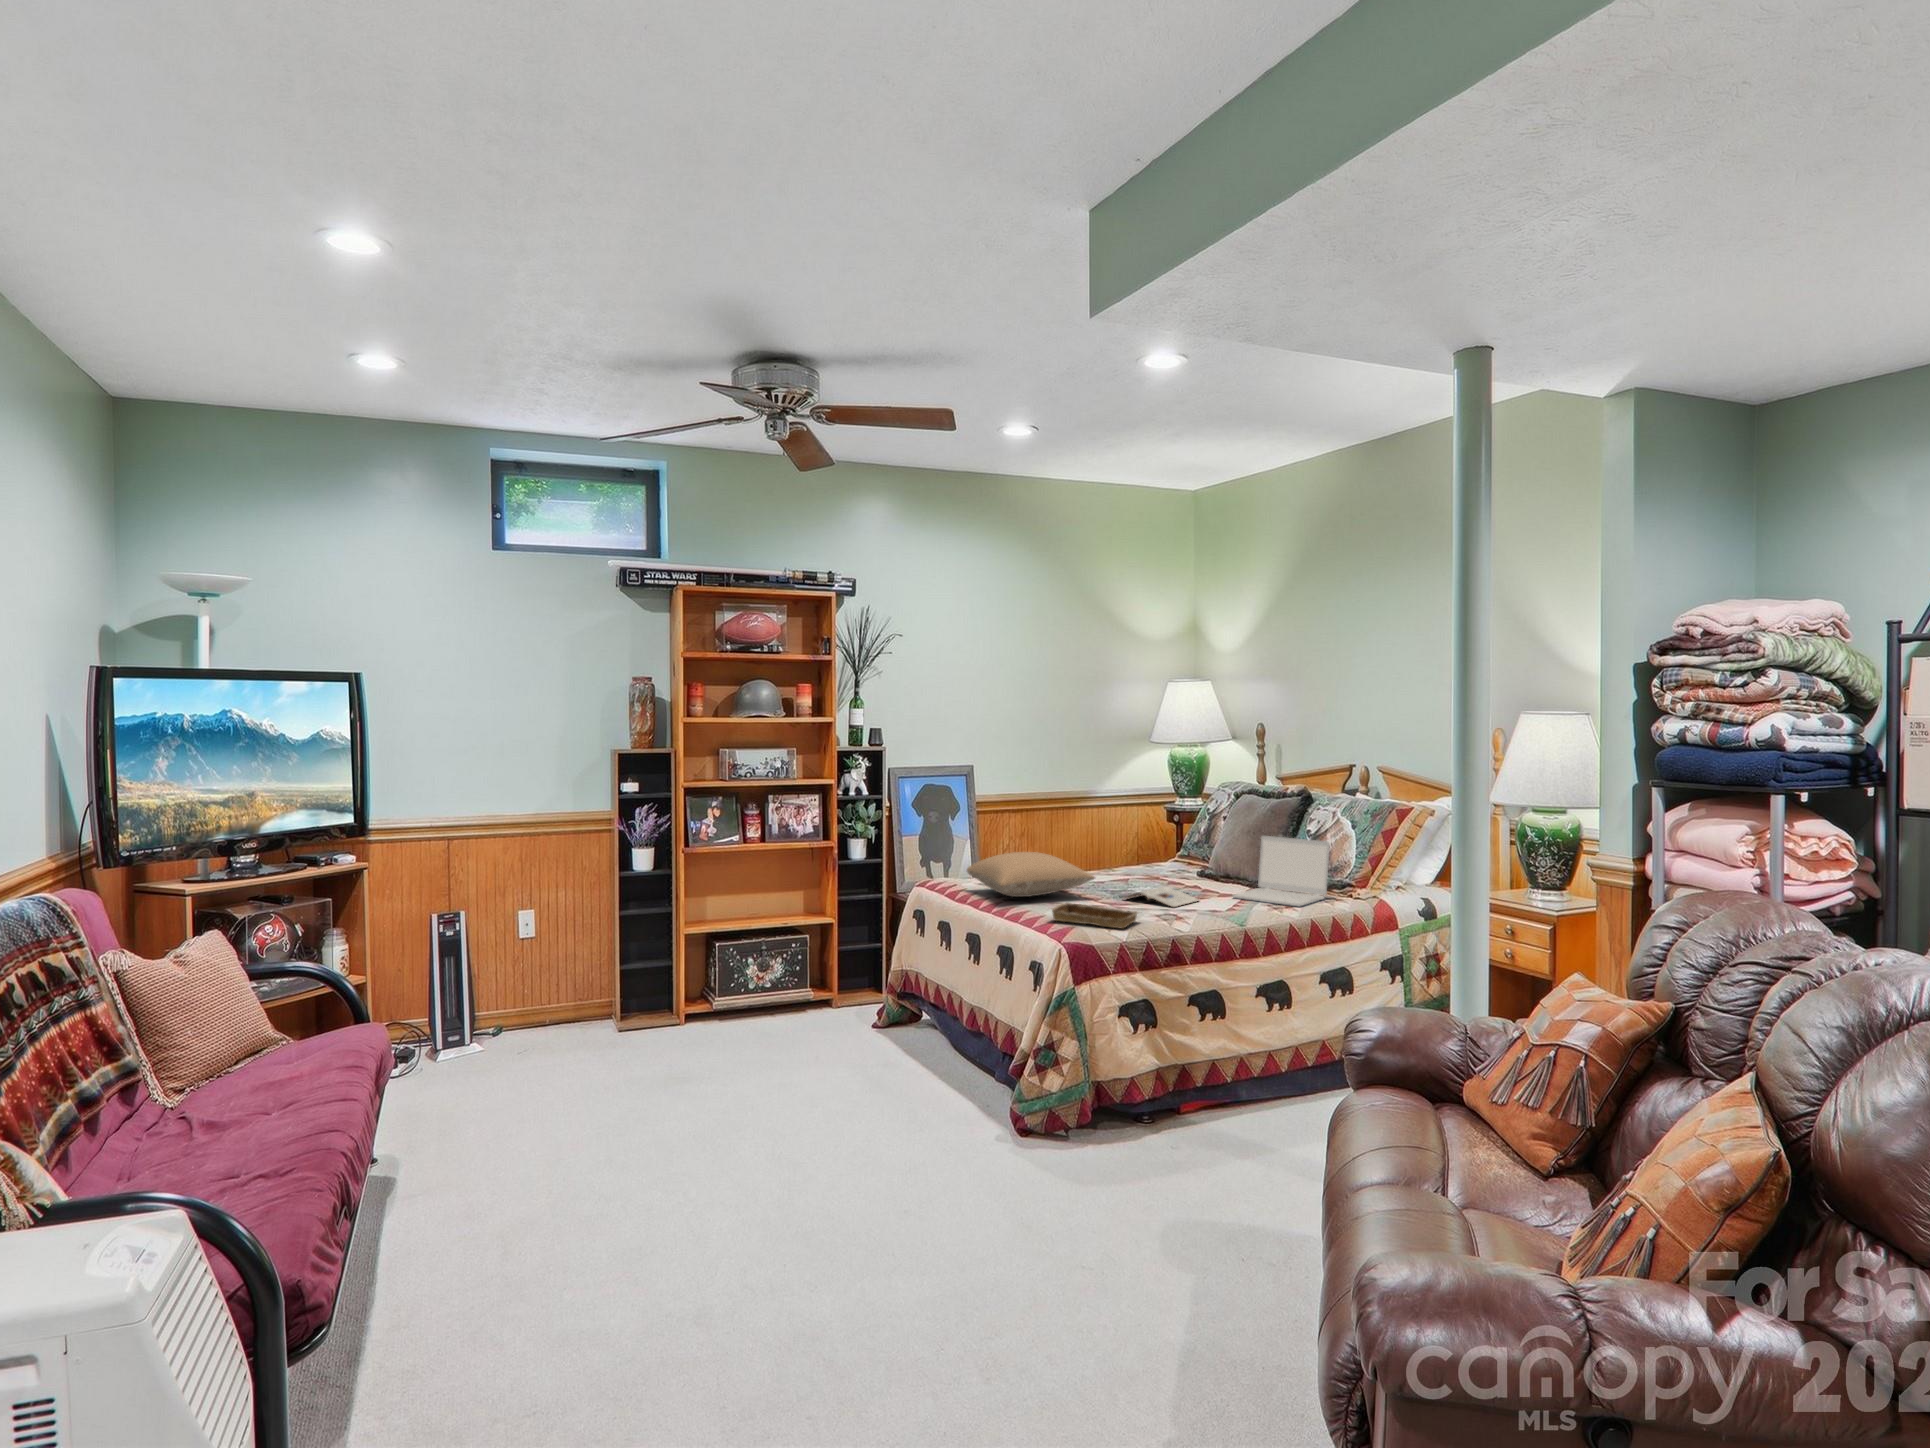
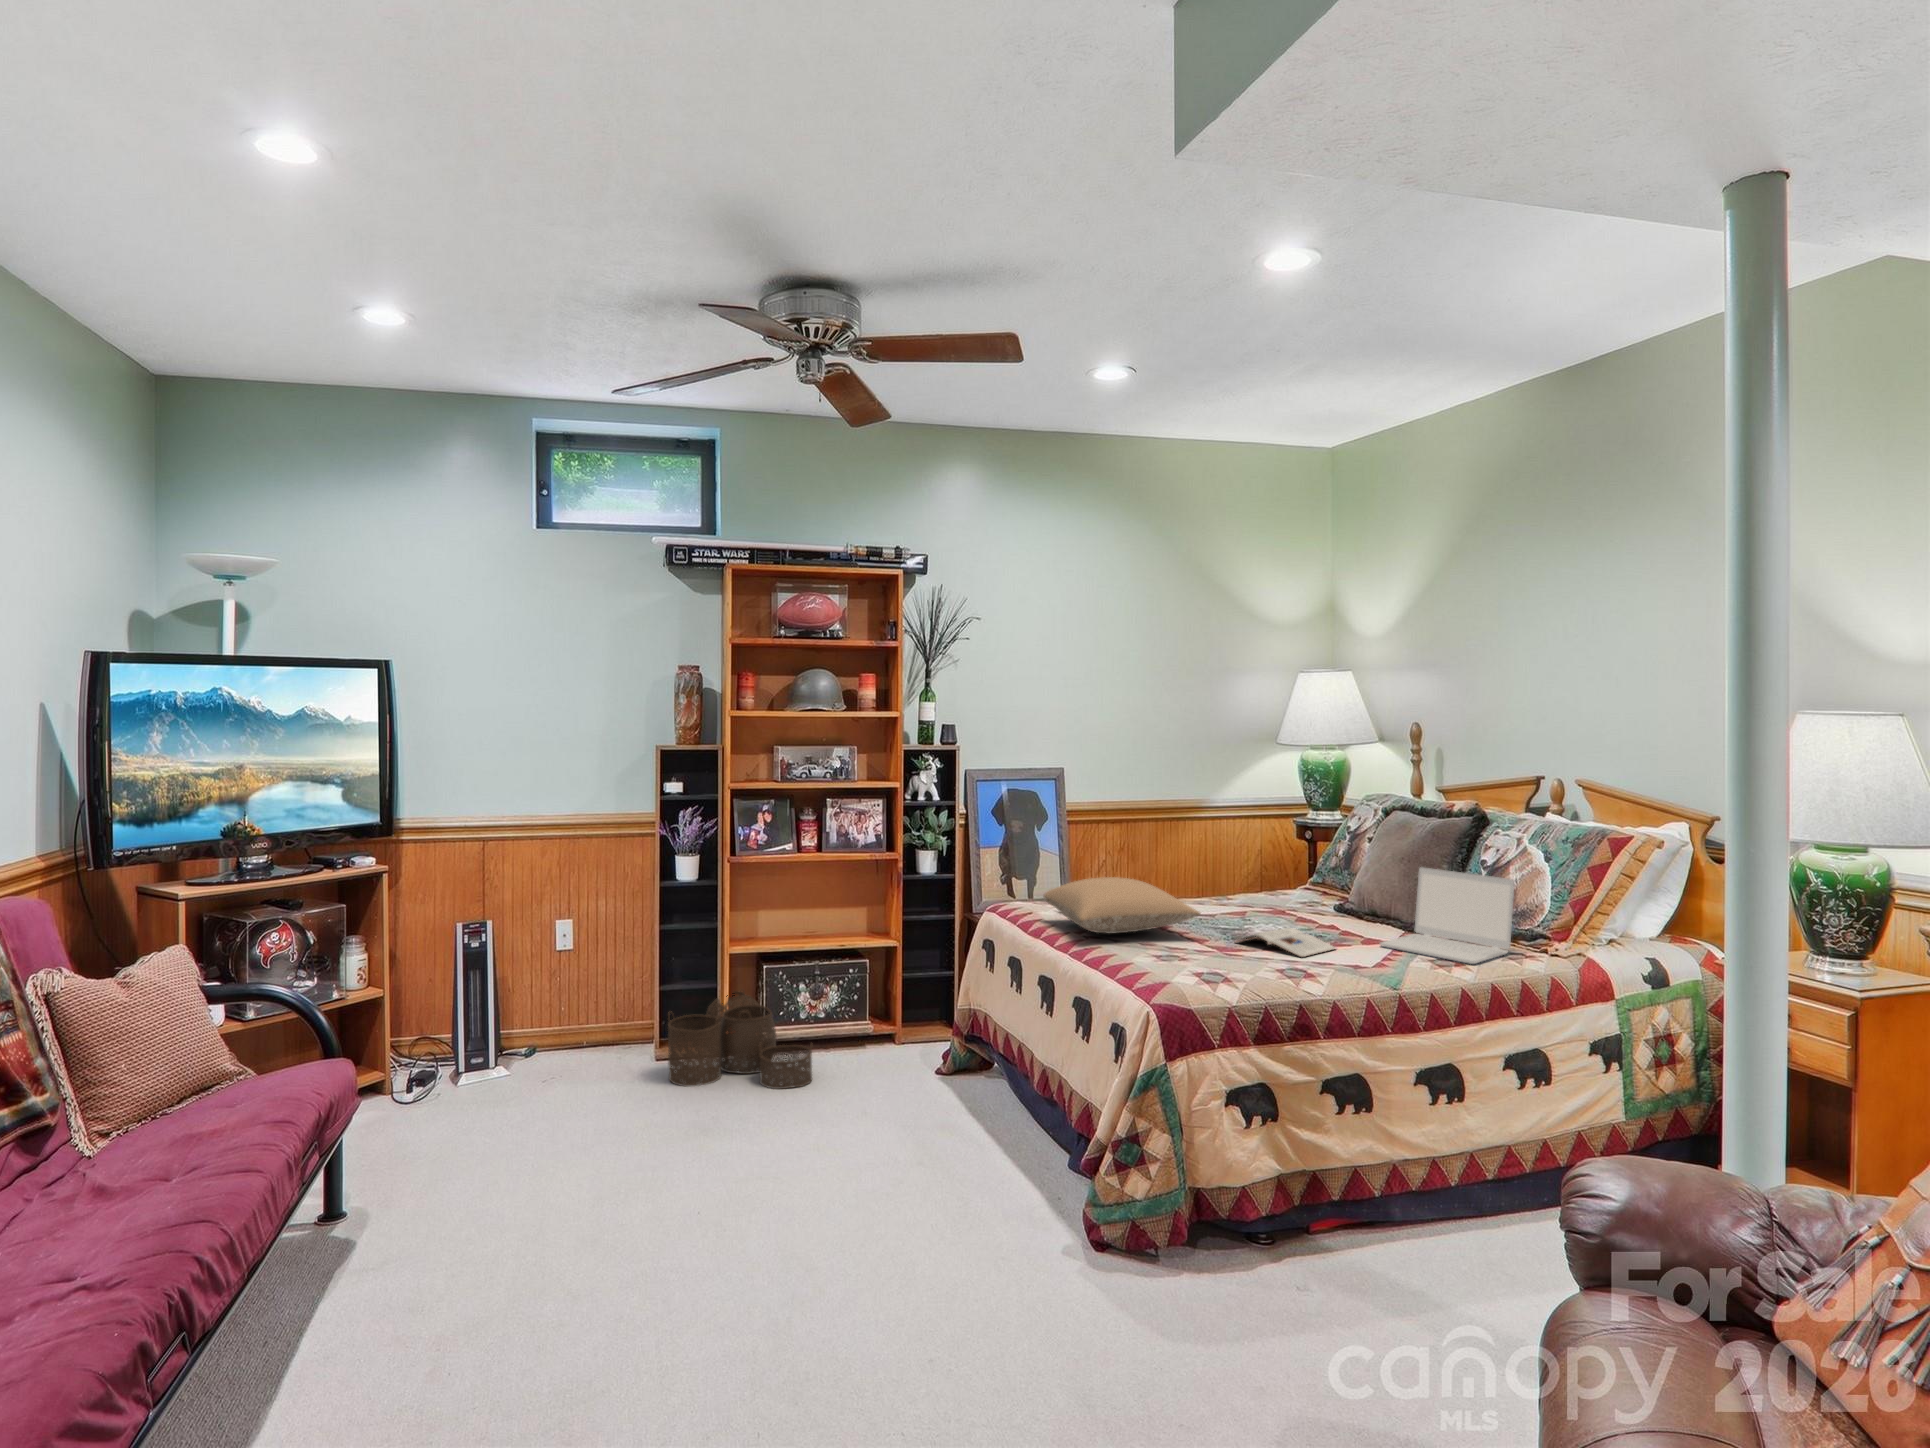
tray: present [1052,903,1139,929] -> none [1137,946,1260,987]
woven basket: none [633,965,766,1051] -> present [668,989,812,1089]

